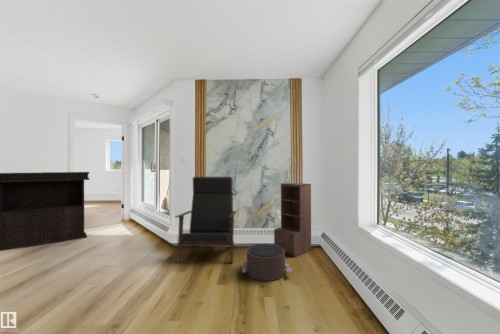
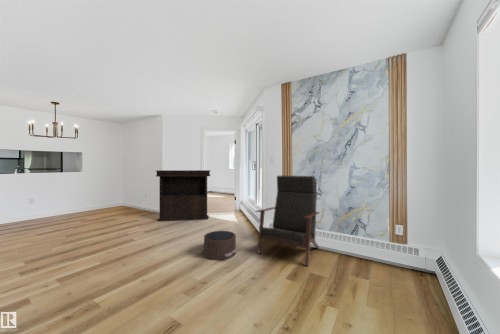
bookshelf: present [274,183,311,257] -> none [363,185,419,278]
pouf: present [242,244,292,281] -> present [198,231,238,260]

